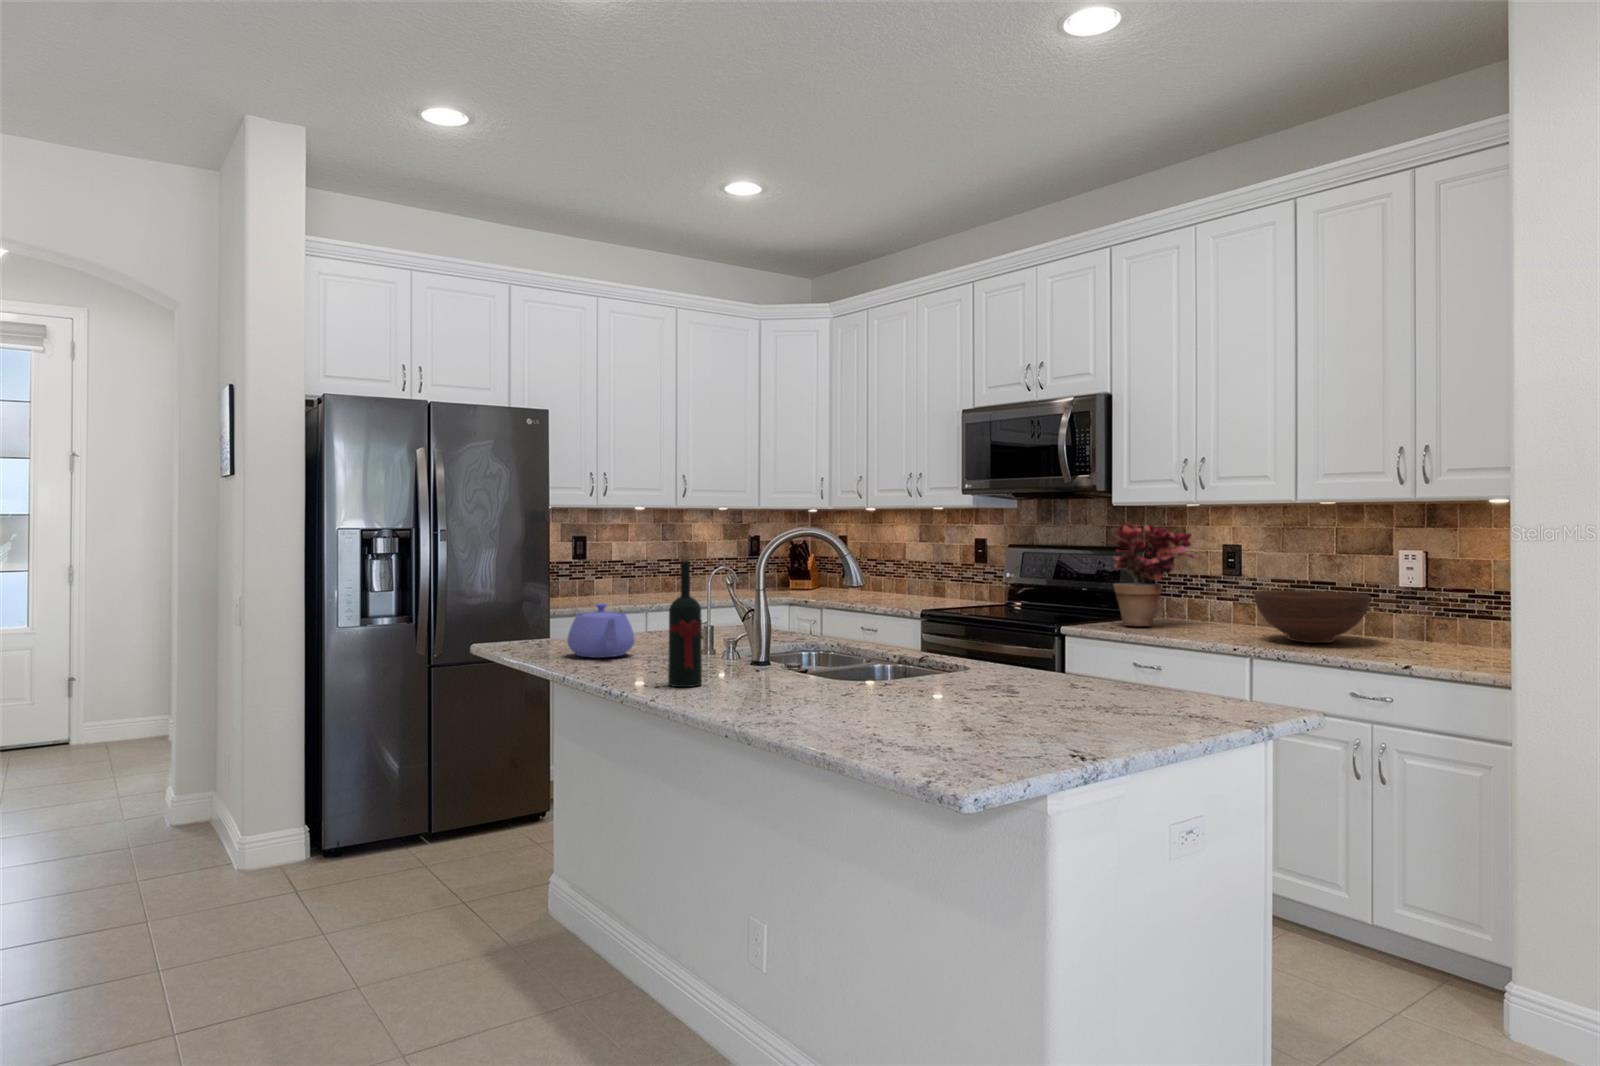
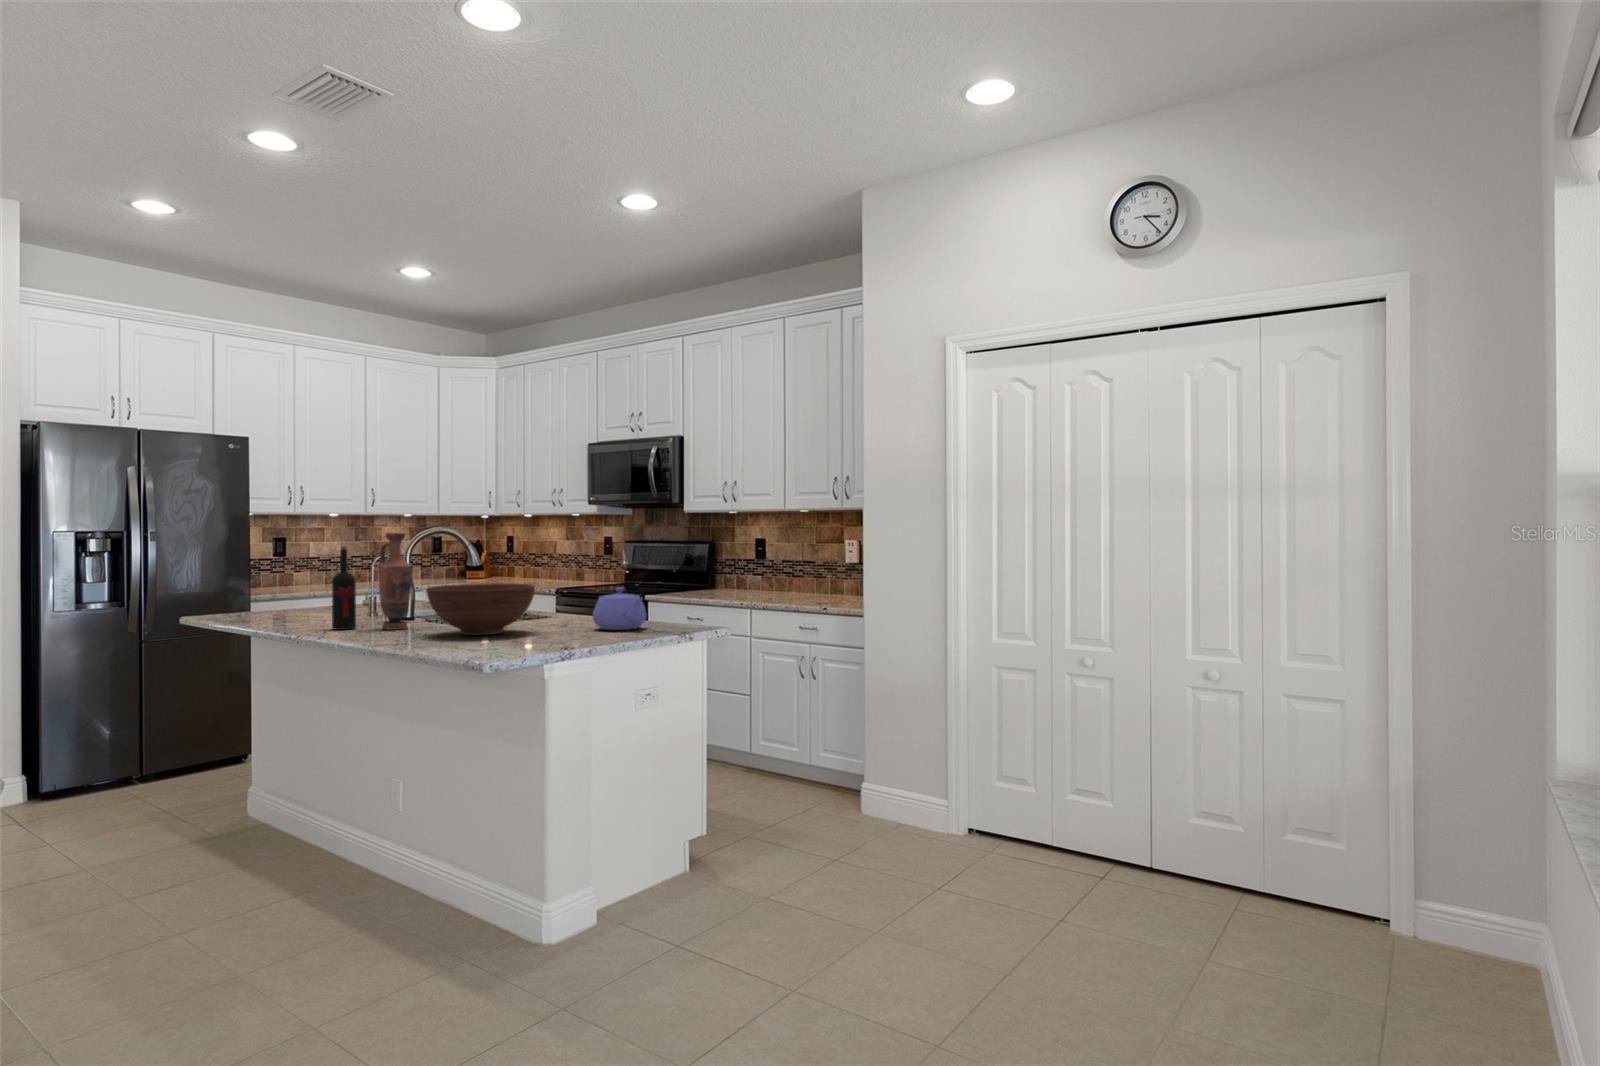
potted plant: present [1113,523,1195,626] -> none [677,524,732,594]
vase: none [736,535,787,691] -> present [378,532,413,629]
fruit bowl: present [1254,590,1371,643] -> present [427,583,535,635]
teapot: present [567,603,635,658] -> present [592,587,646,630]

